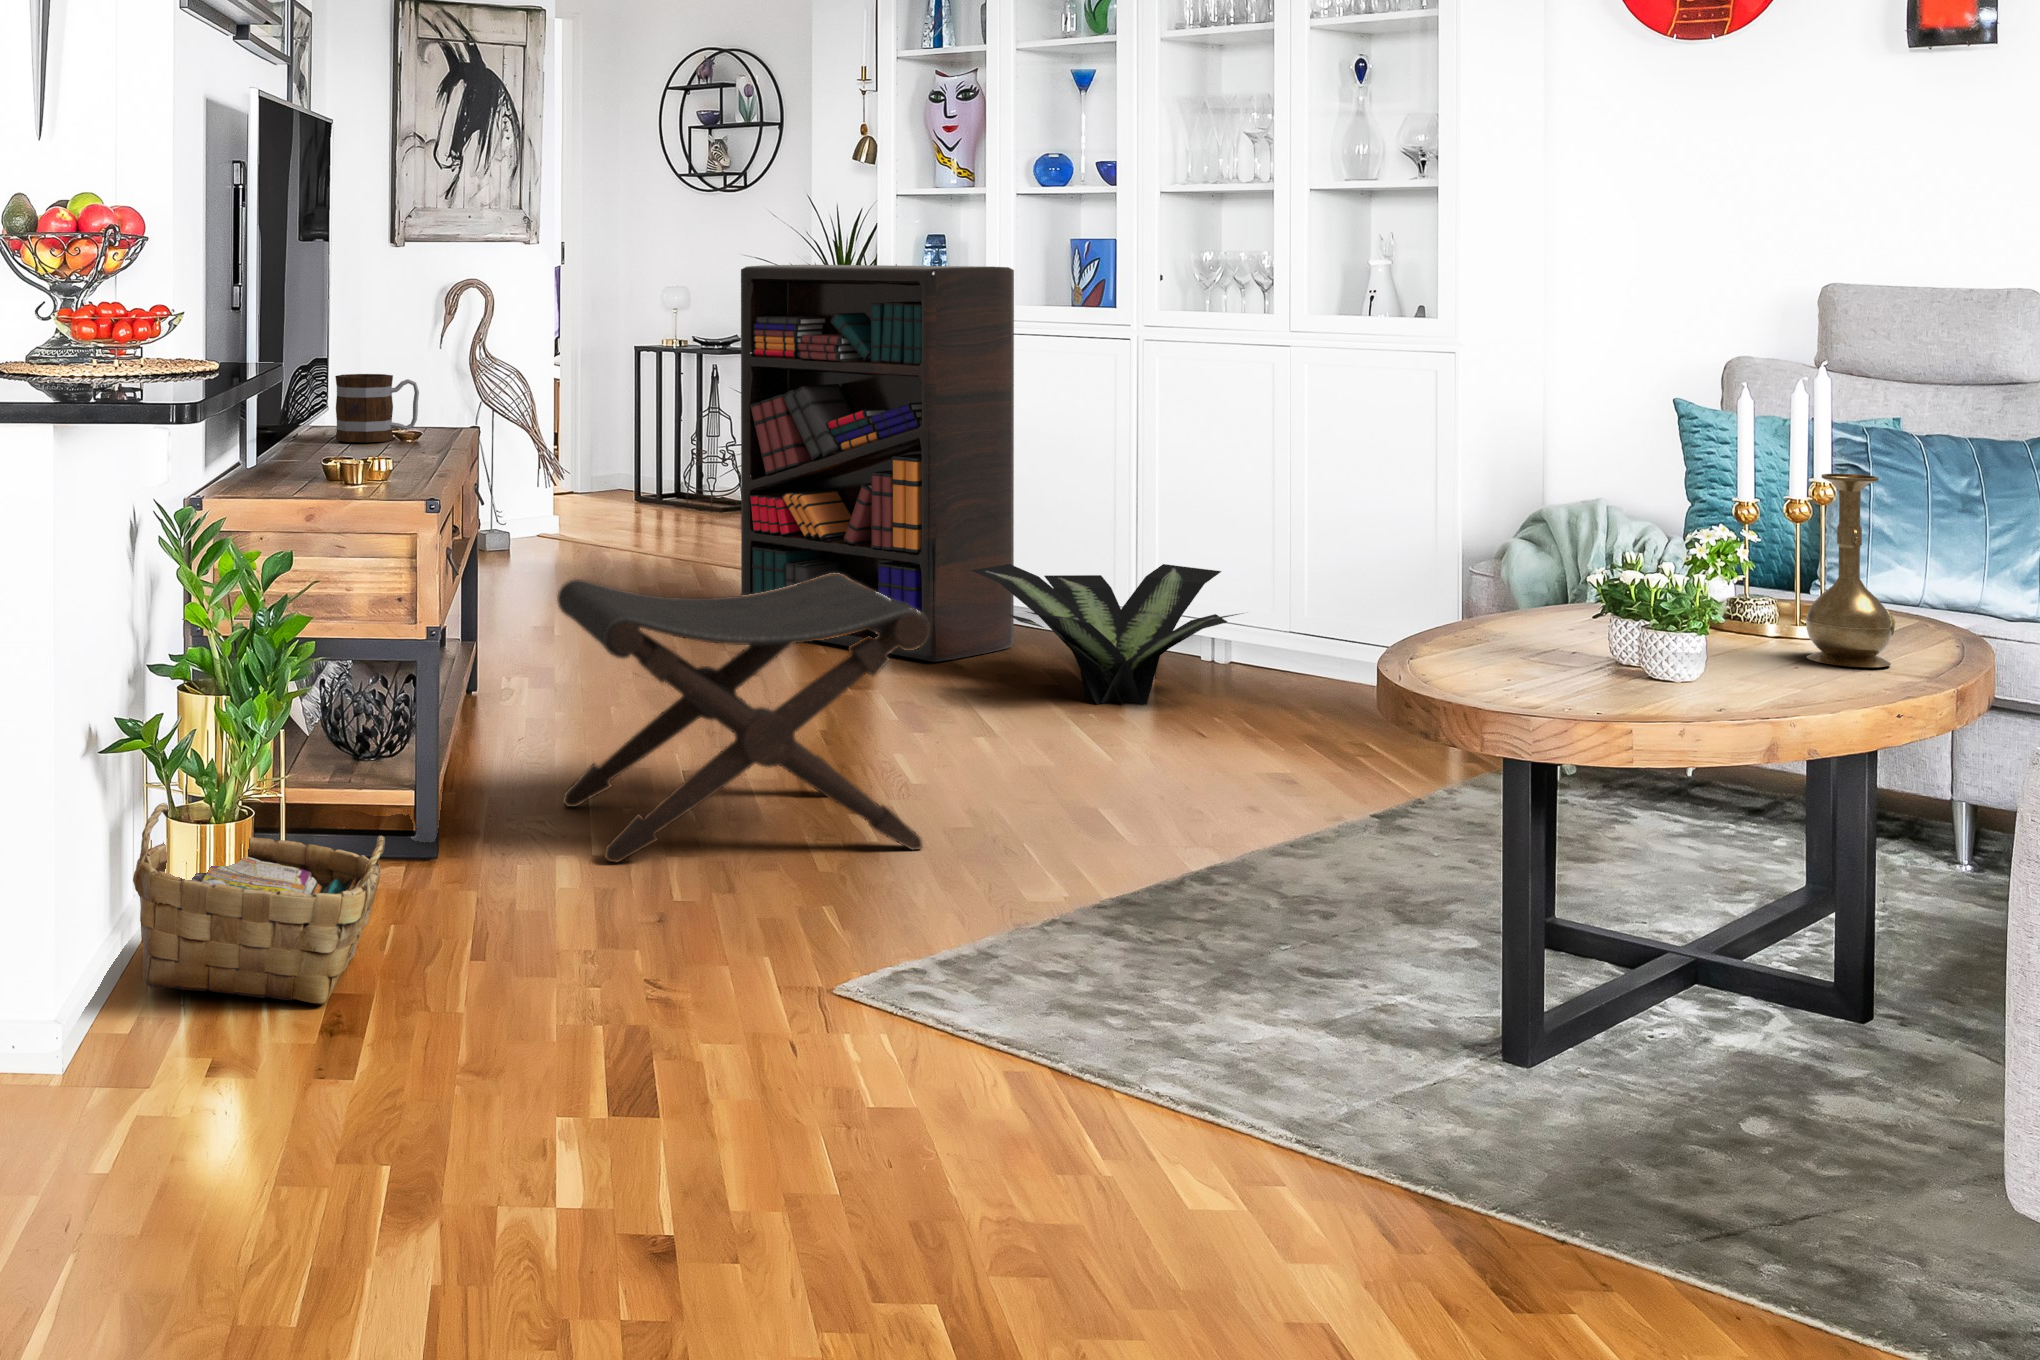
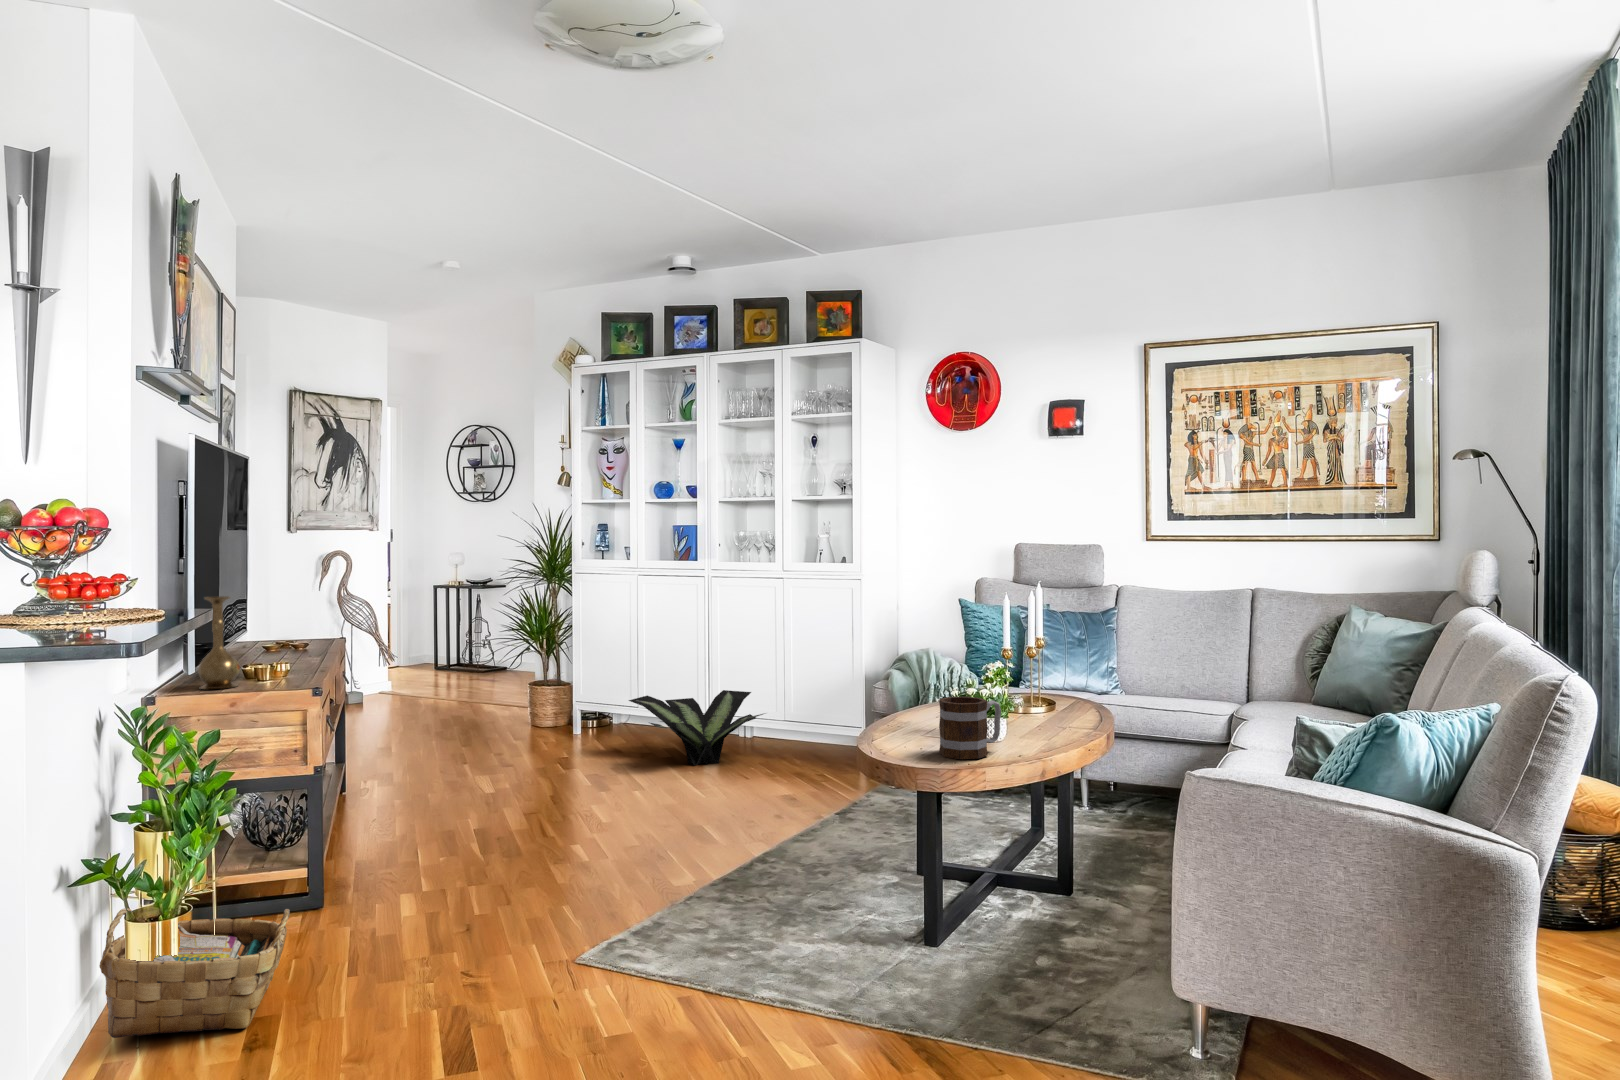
bookshelf: present [741,265,1014,662] -> none [500,540,648,750]
mug: present [335,374,419,442] -> present [939,697,1001,759]
vase: present [1805,474,1895,667] -> present [198,596,240,689]
footstool: present [557,573,929,862] -> none [400,711,619,895]

